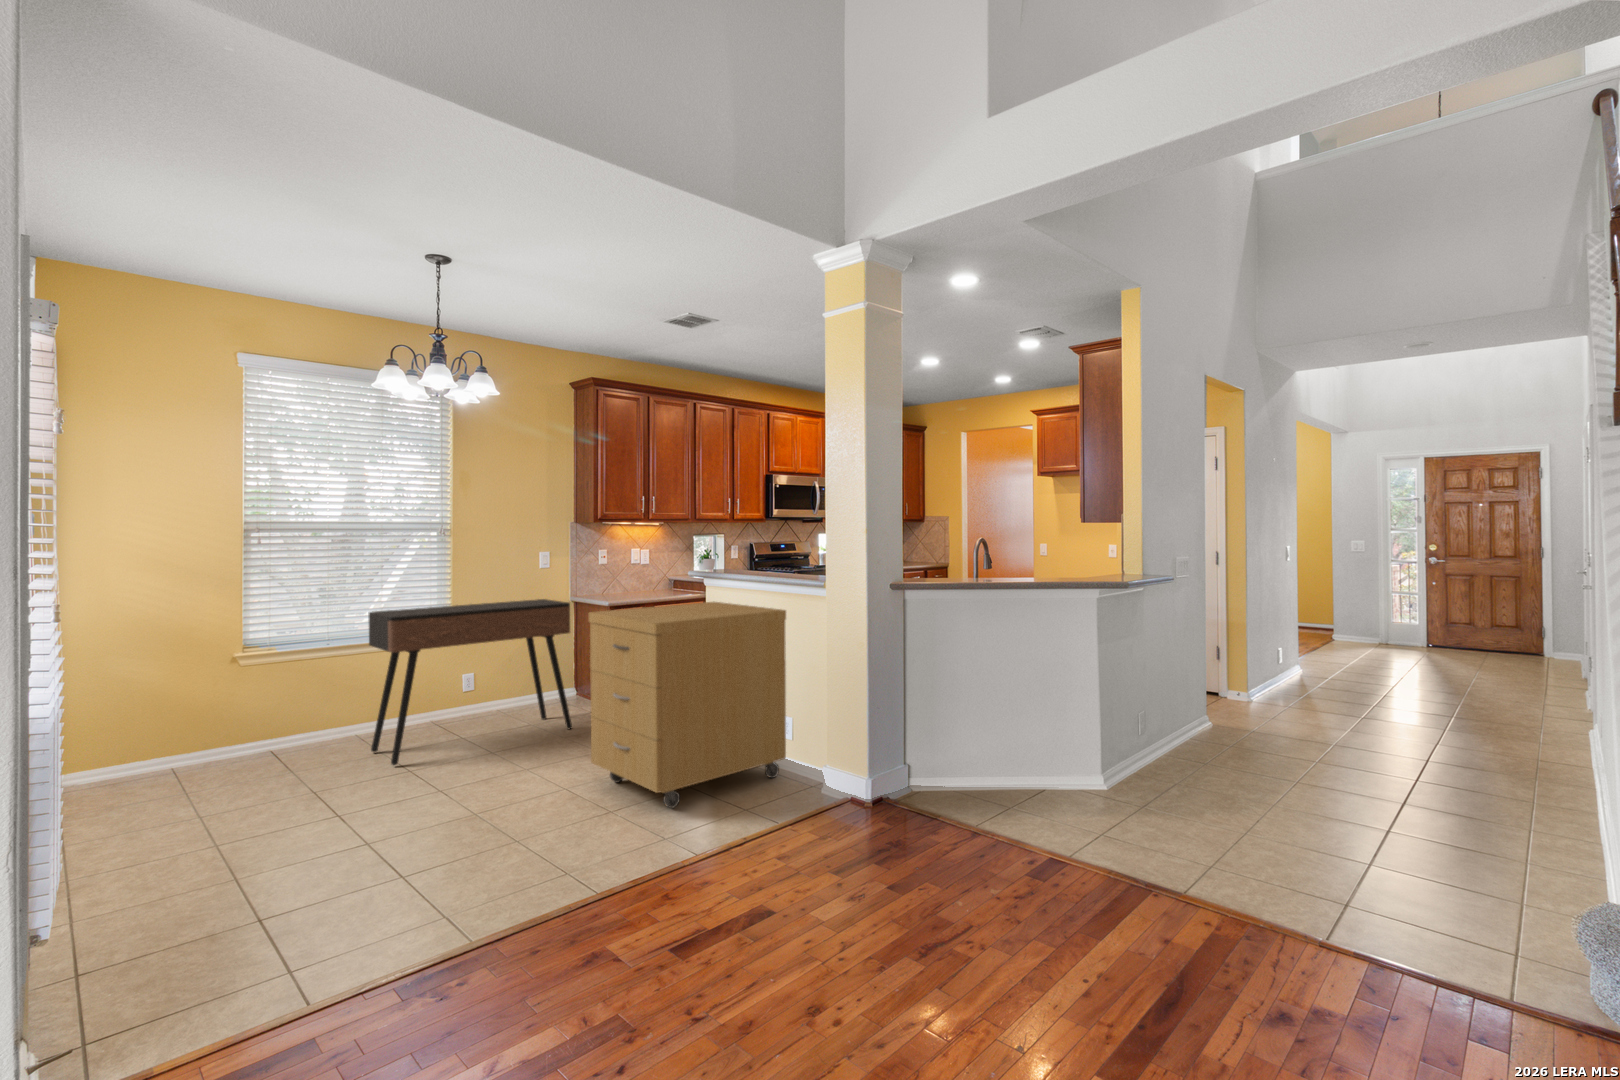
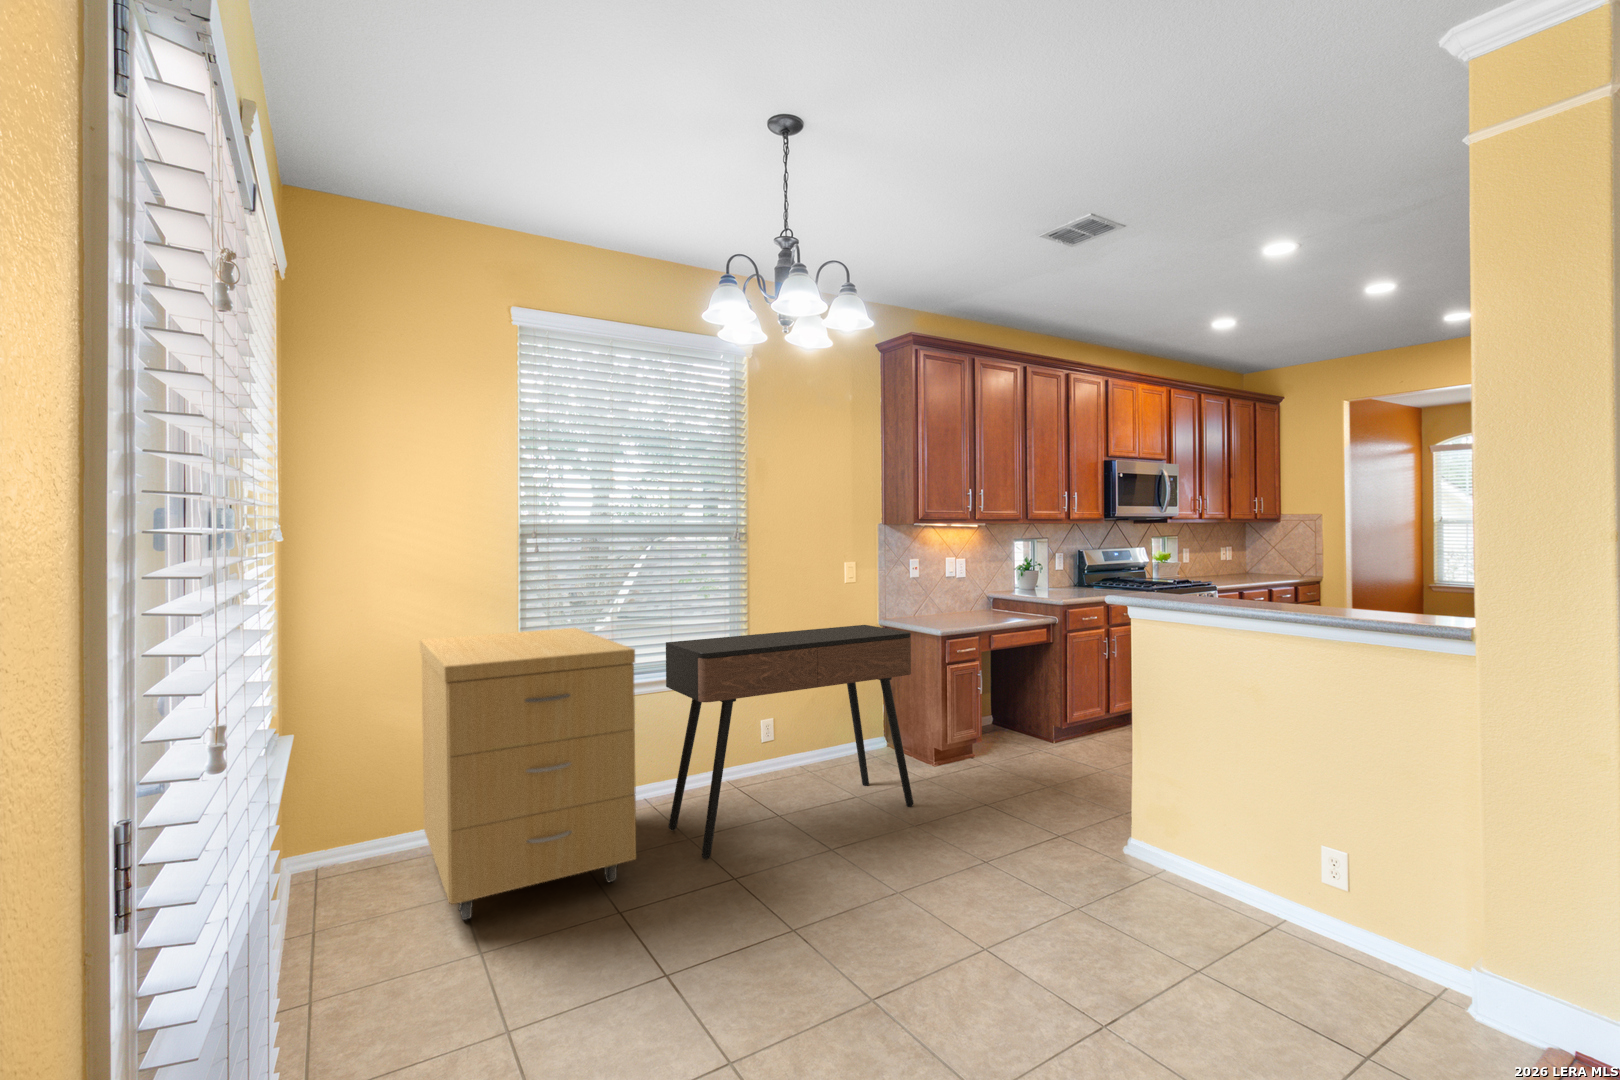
storage cabinet: present [589,602,786,808] -> present [419,628,636,920]

